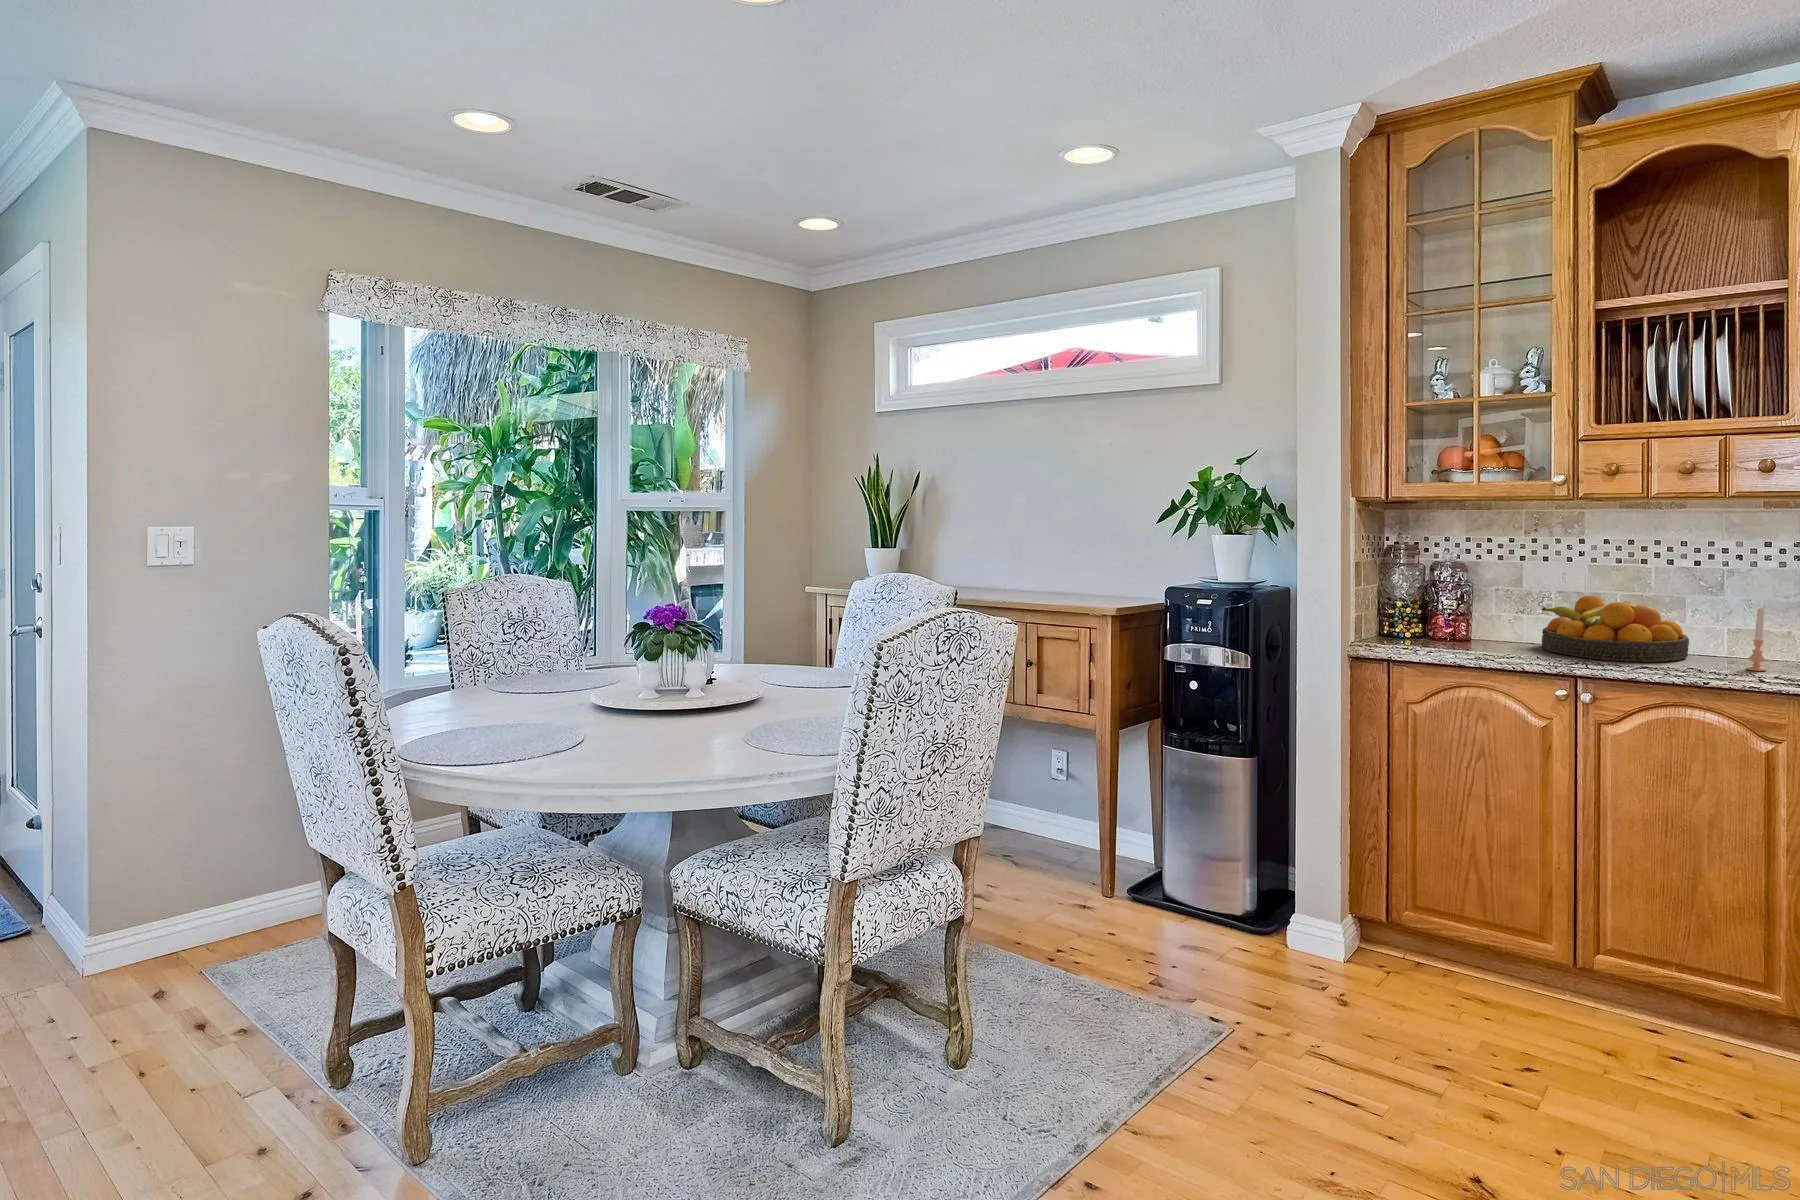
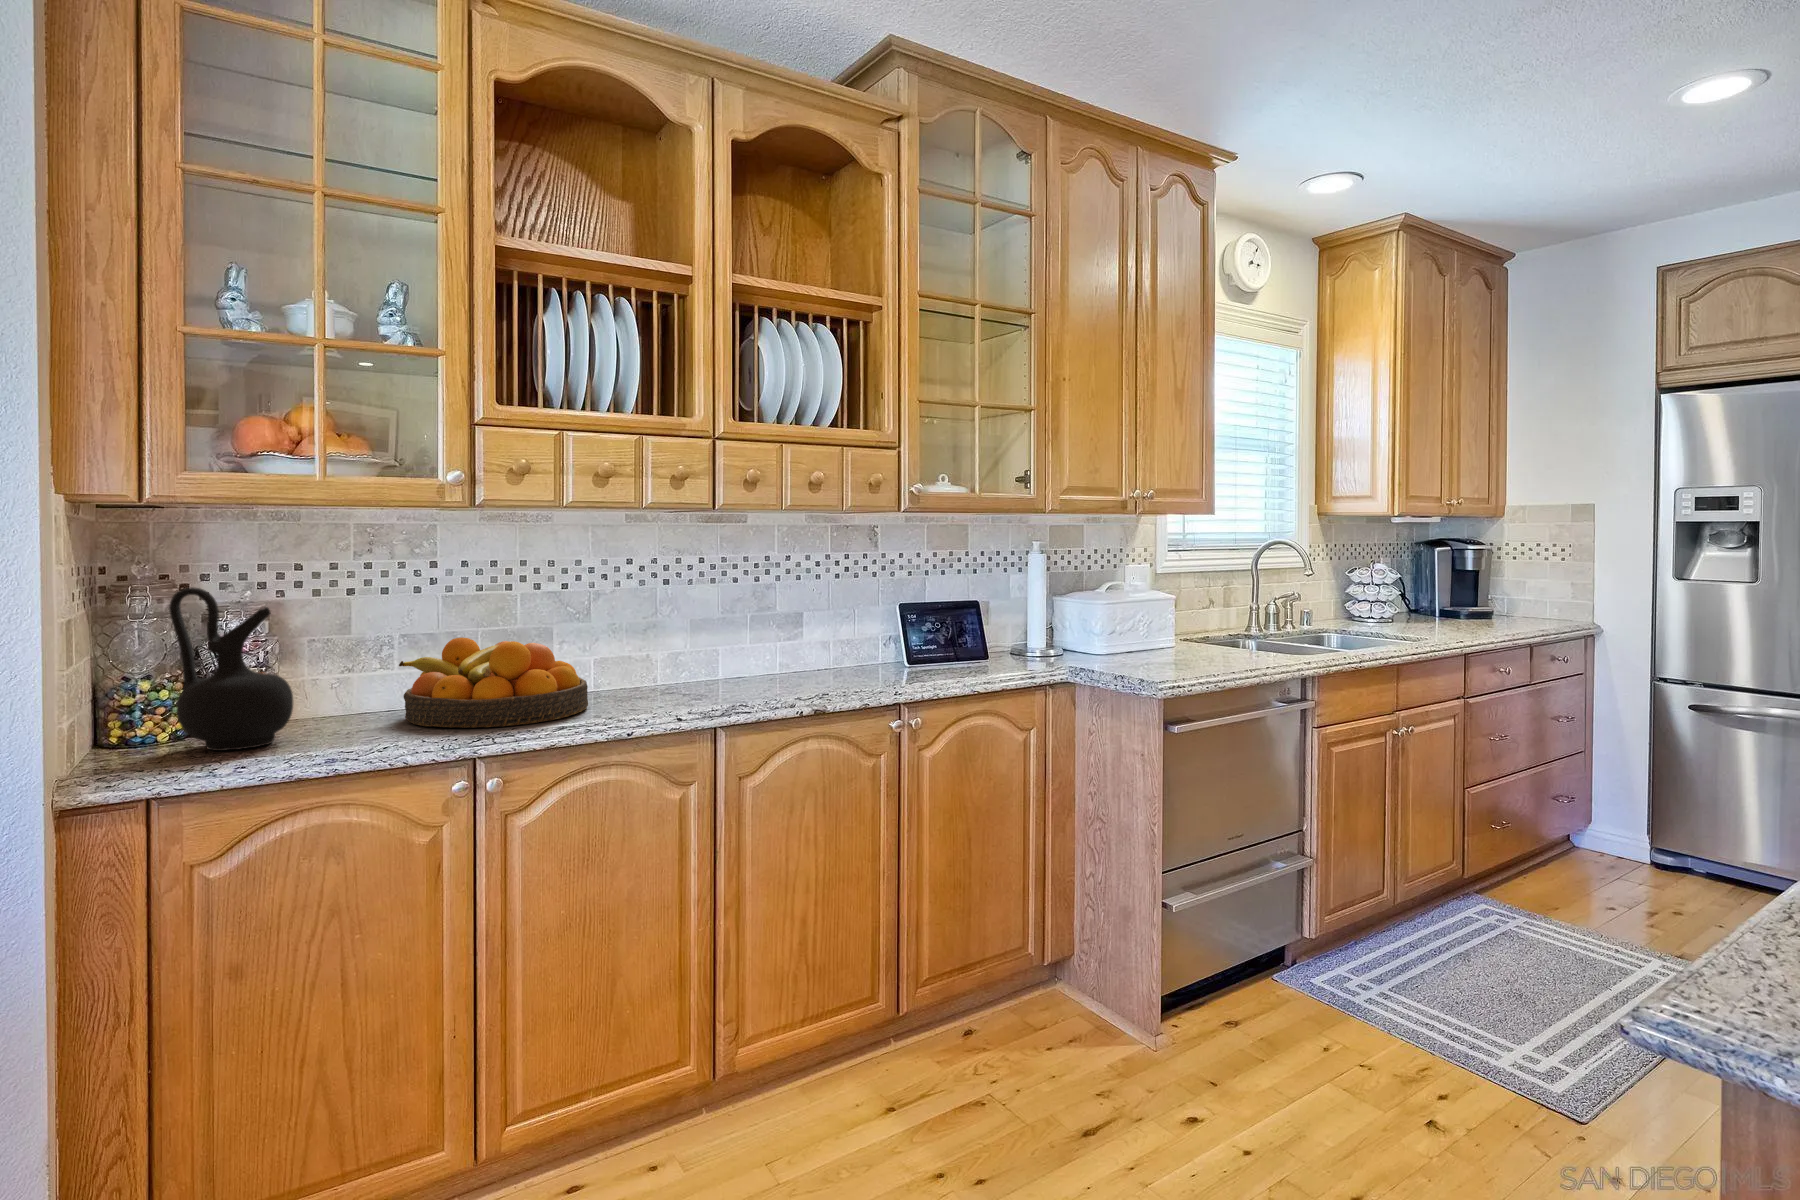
ceramic jug: none [1409,554,1470,646] -> present [169,587,293,751]
candle: present [1746,608,1767,671] -> none [659,630,679,709]

